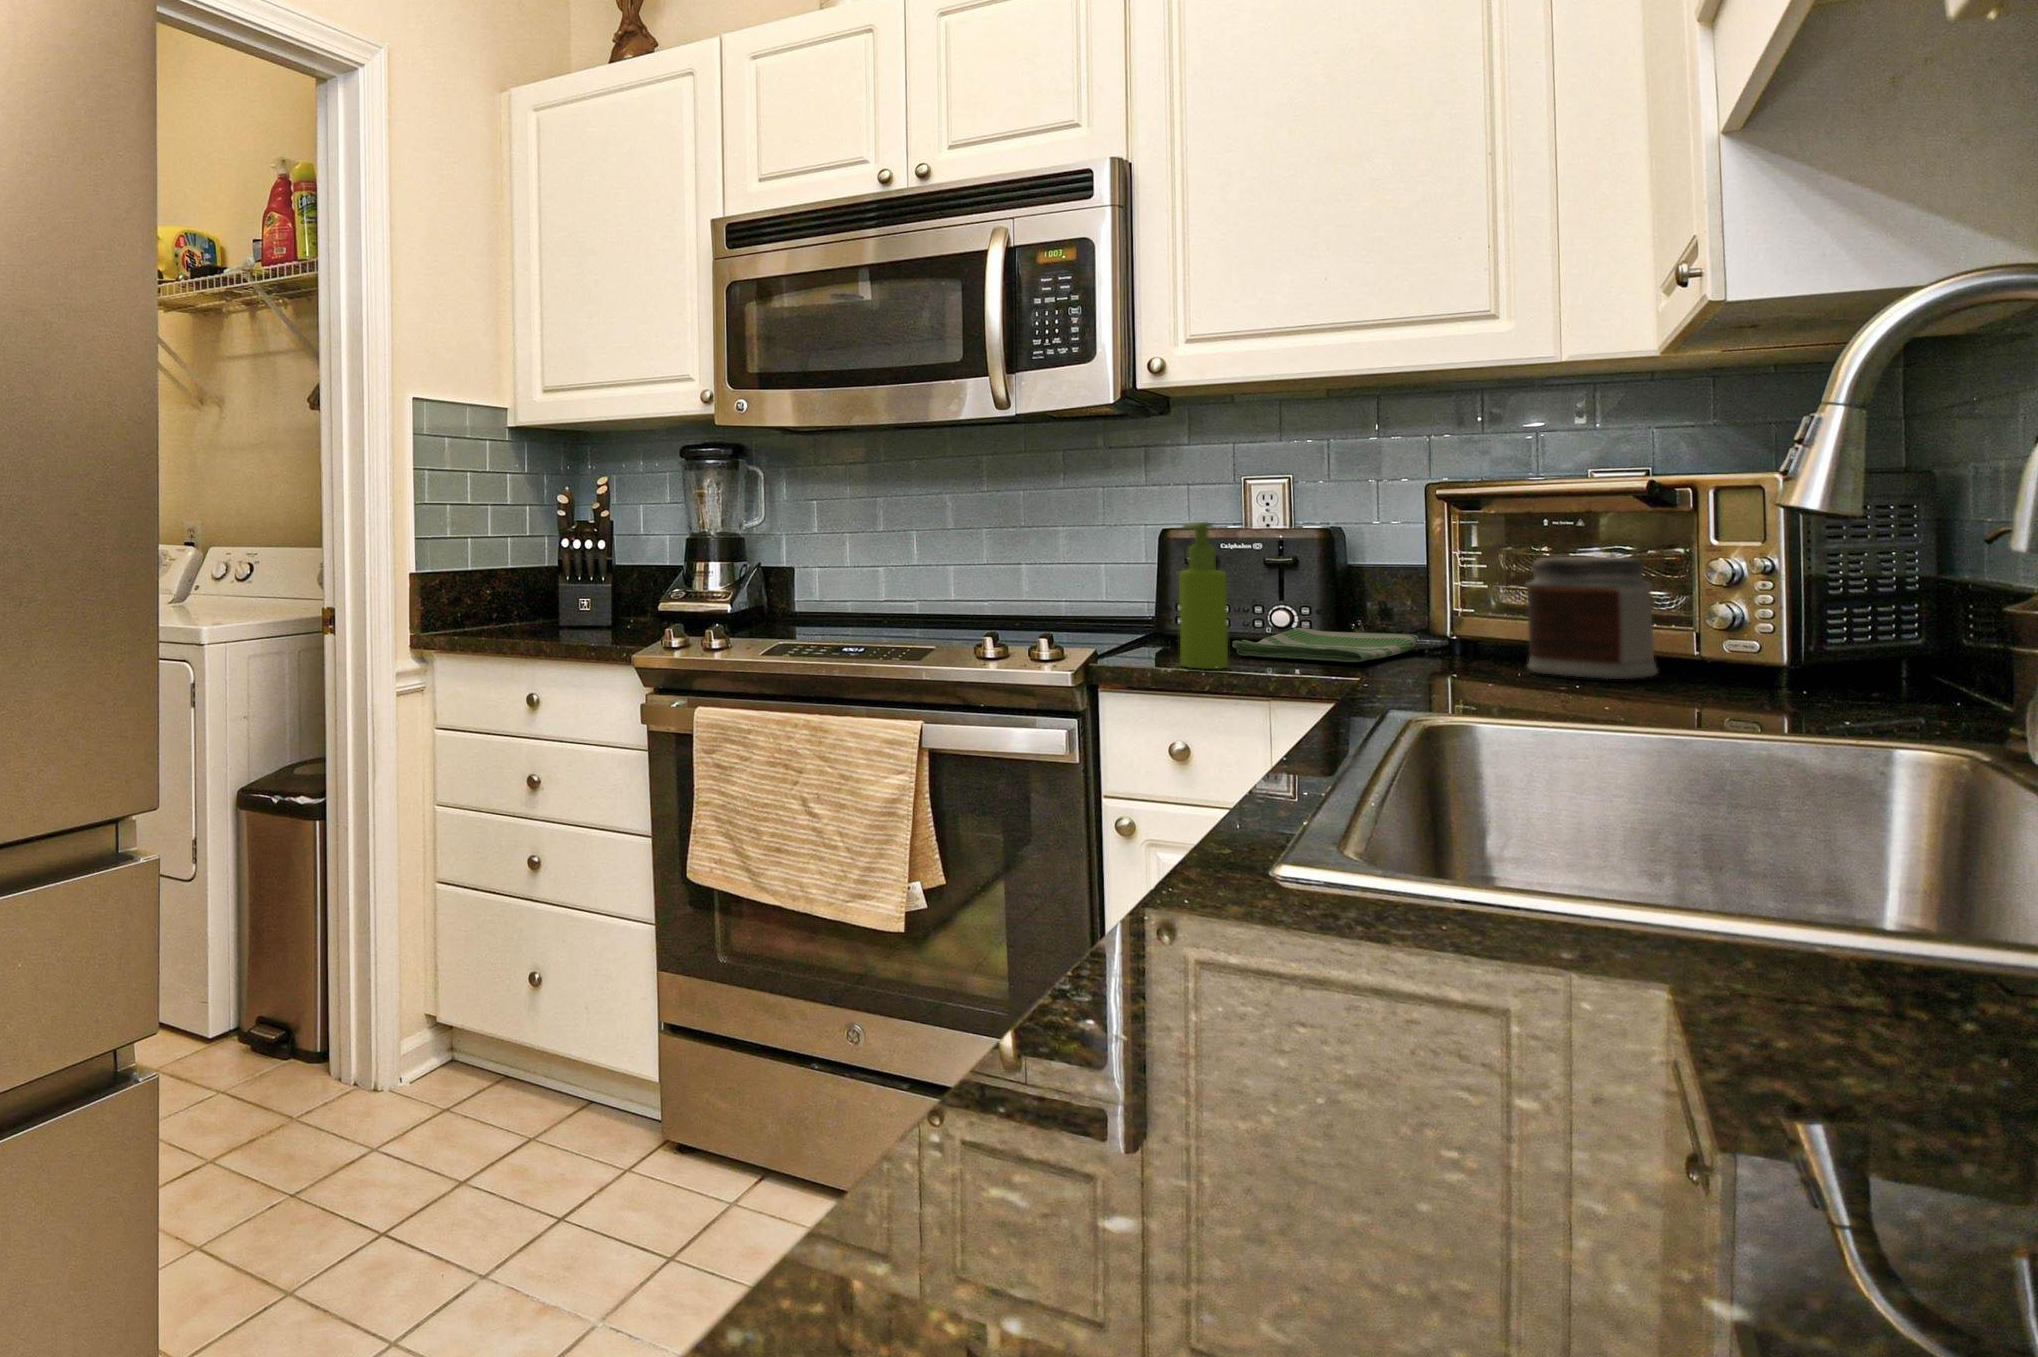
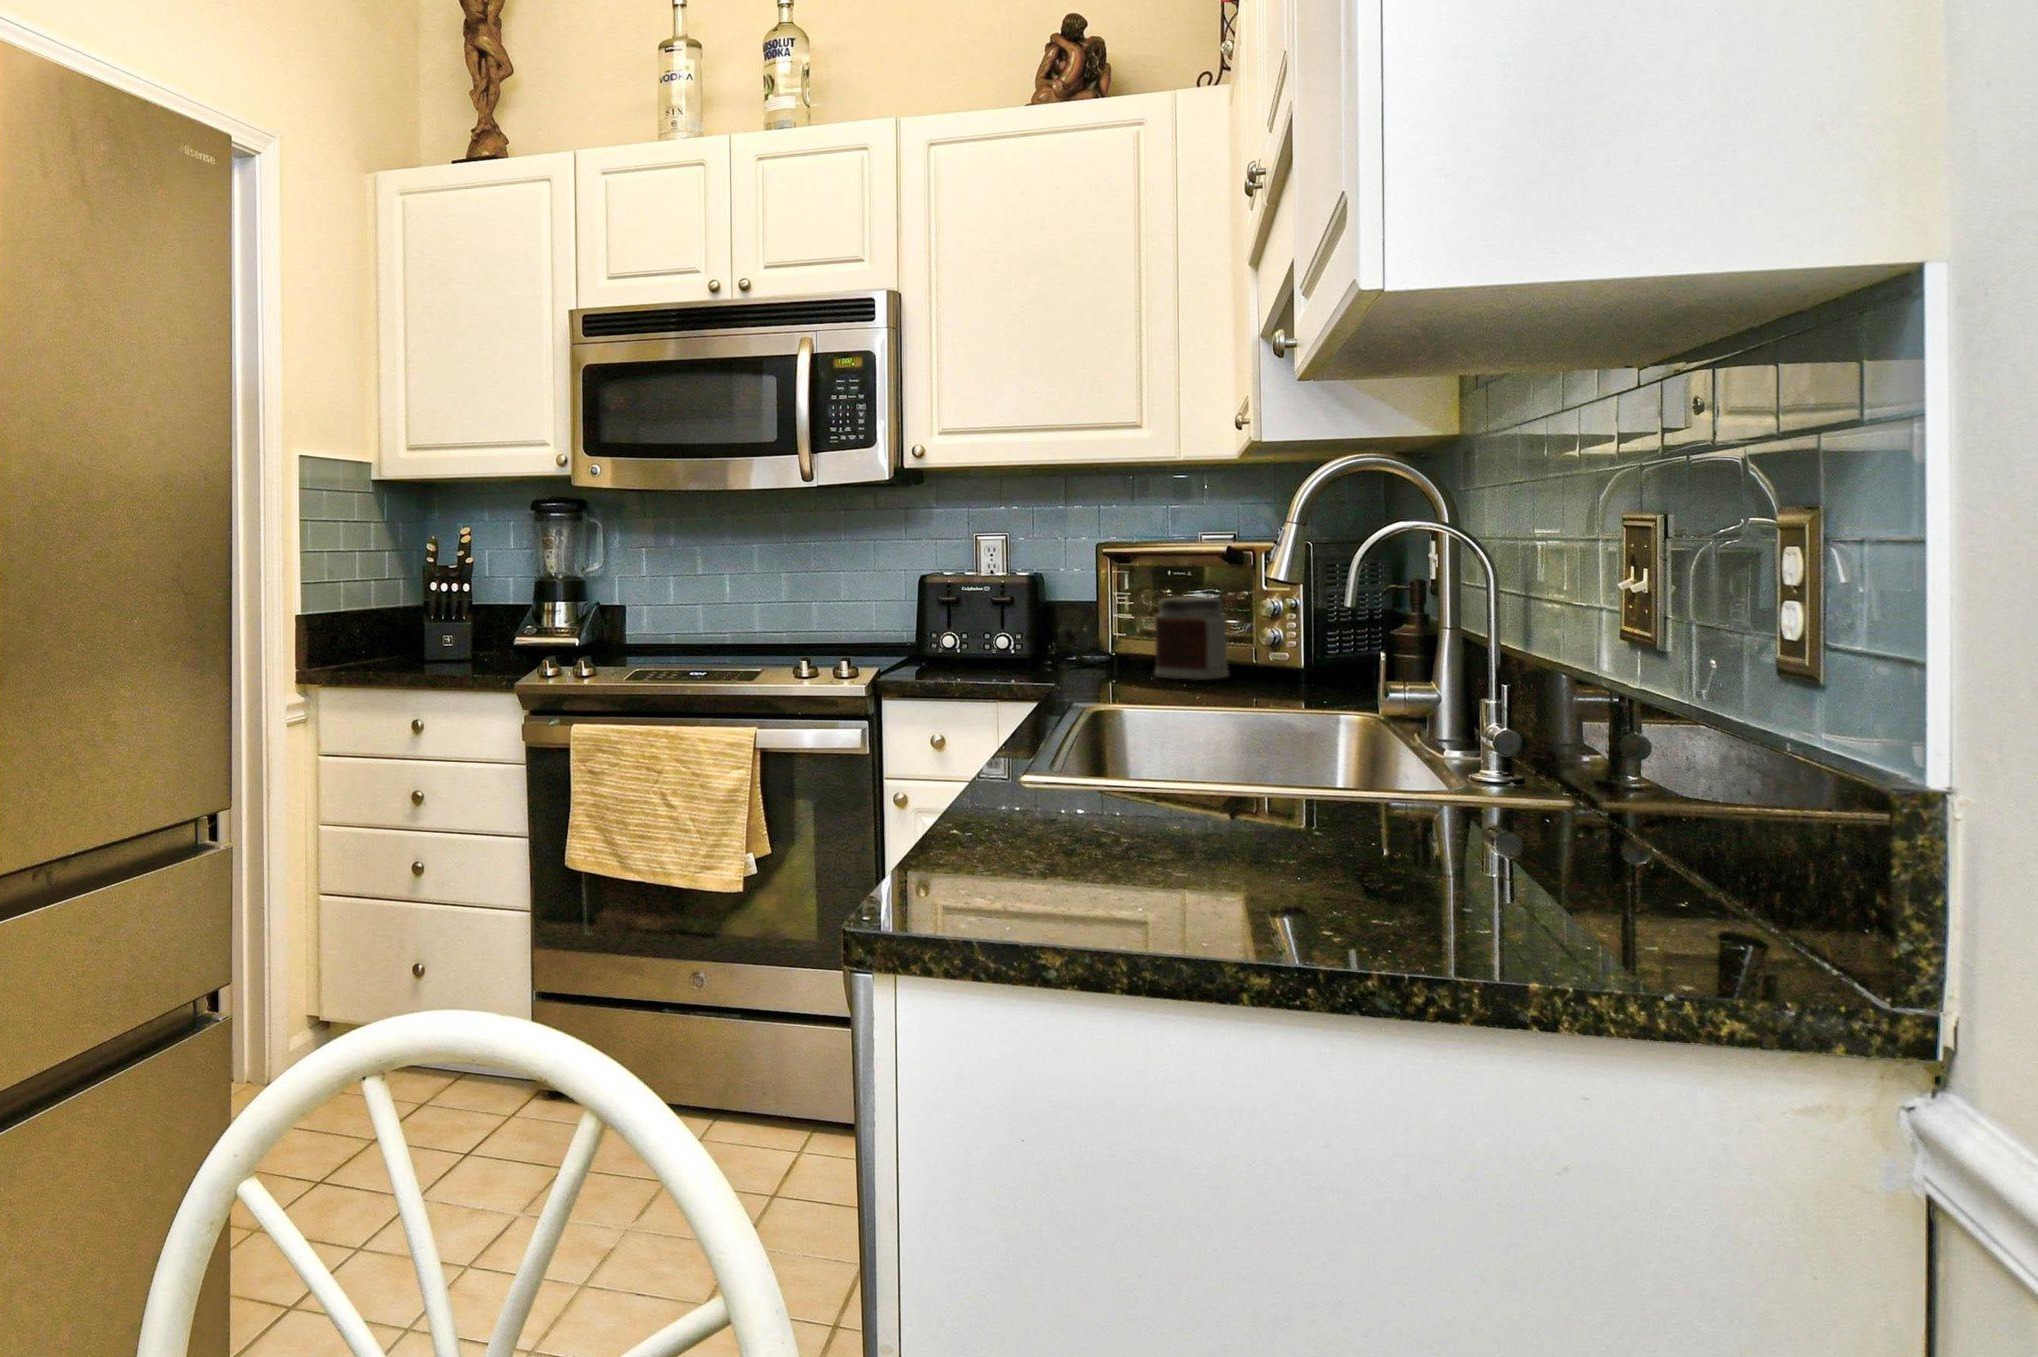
soap dispenser: present [1179,522,1228,669] -> none [936,574,968,681]
dish towel: present [1232,628,1418,662] -> none [970,651,1091,674]

